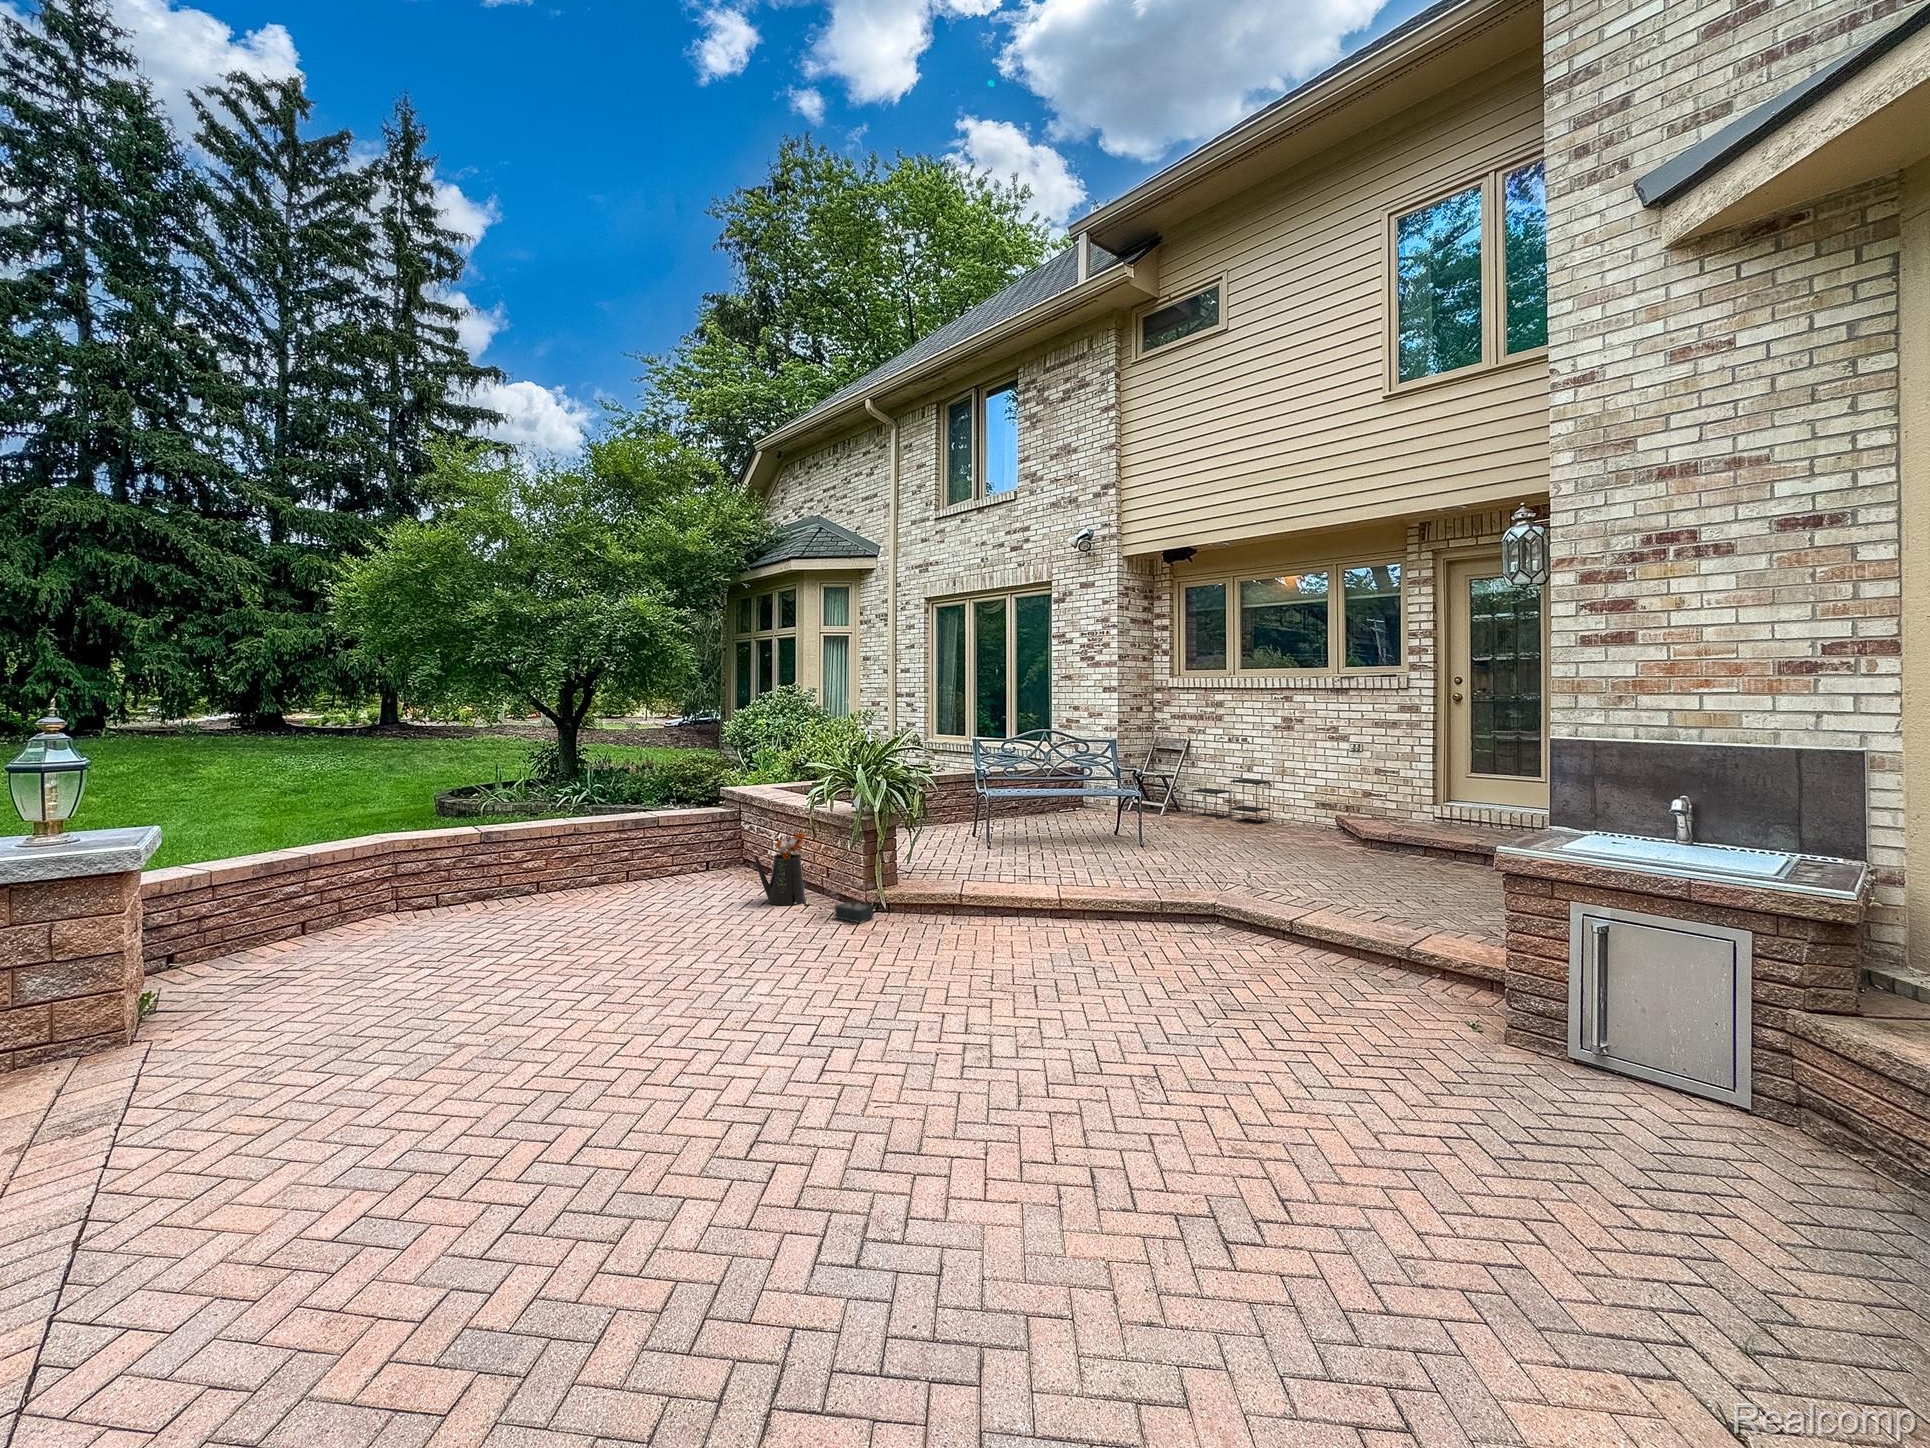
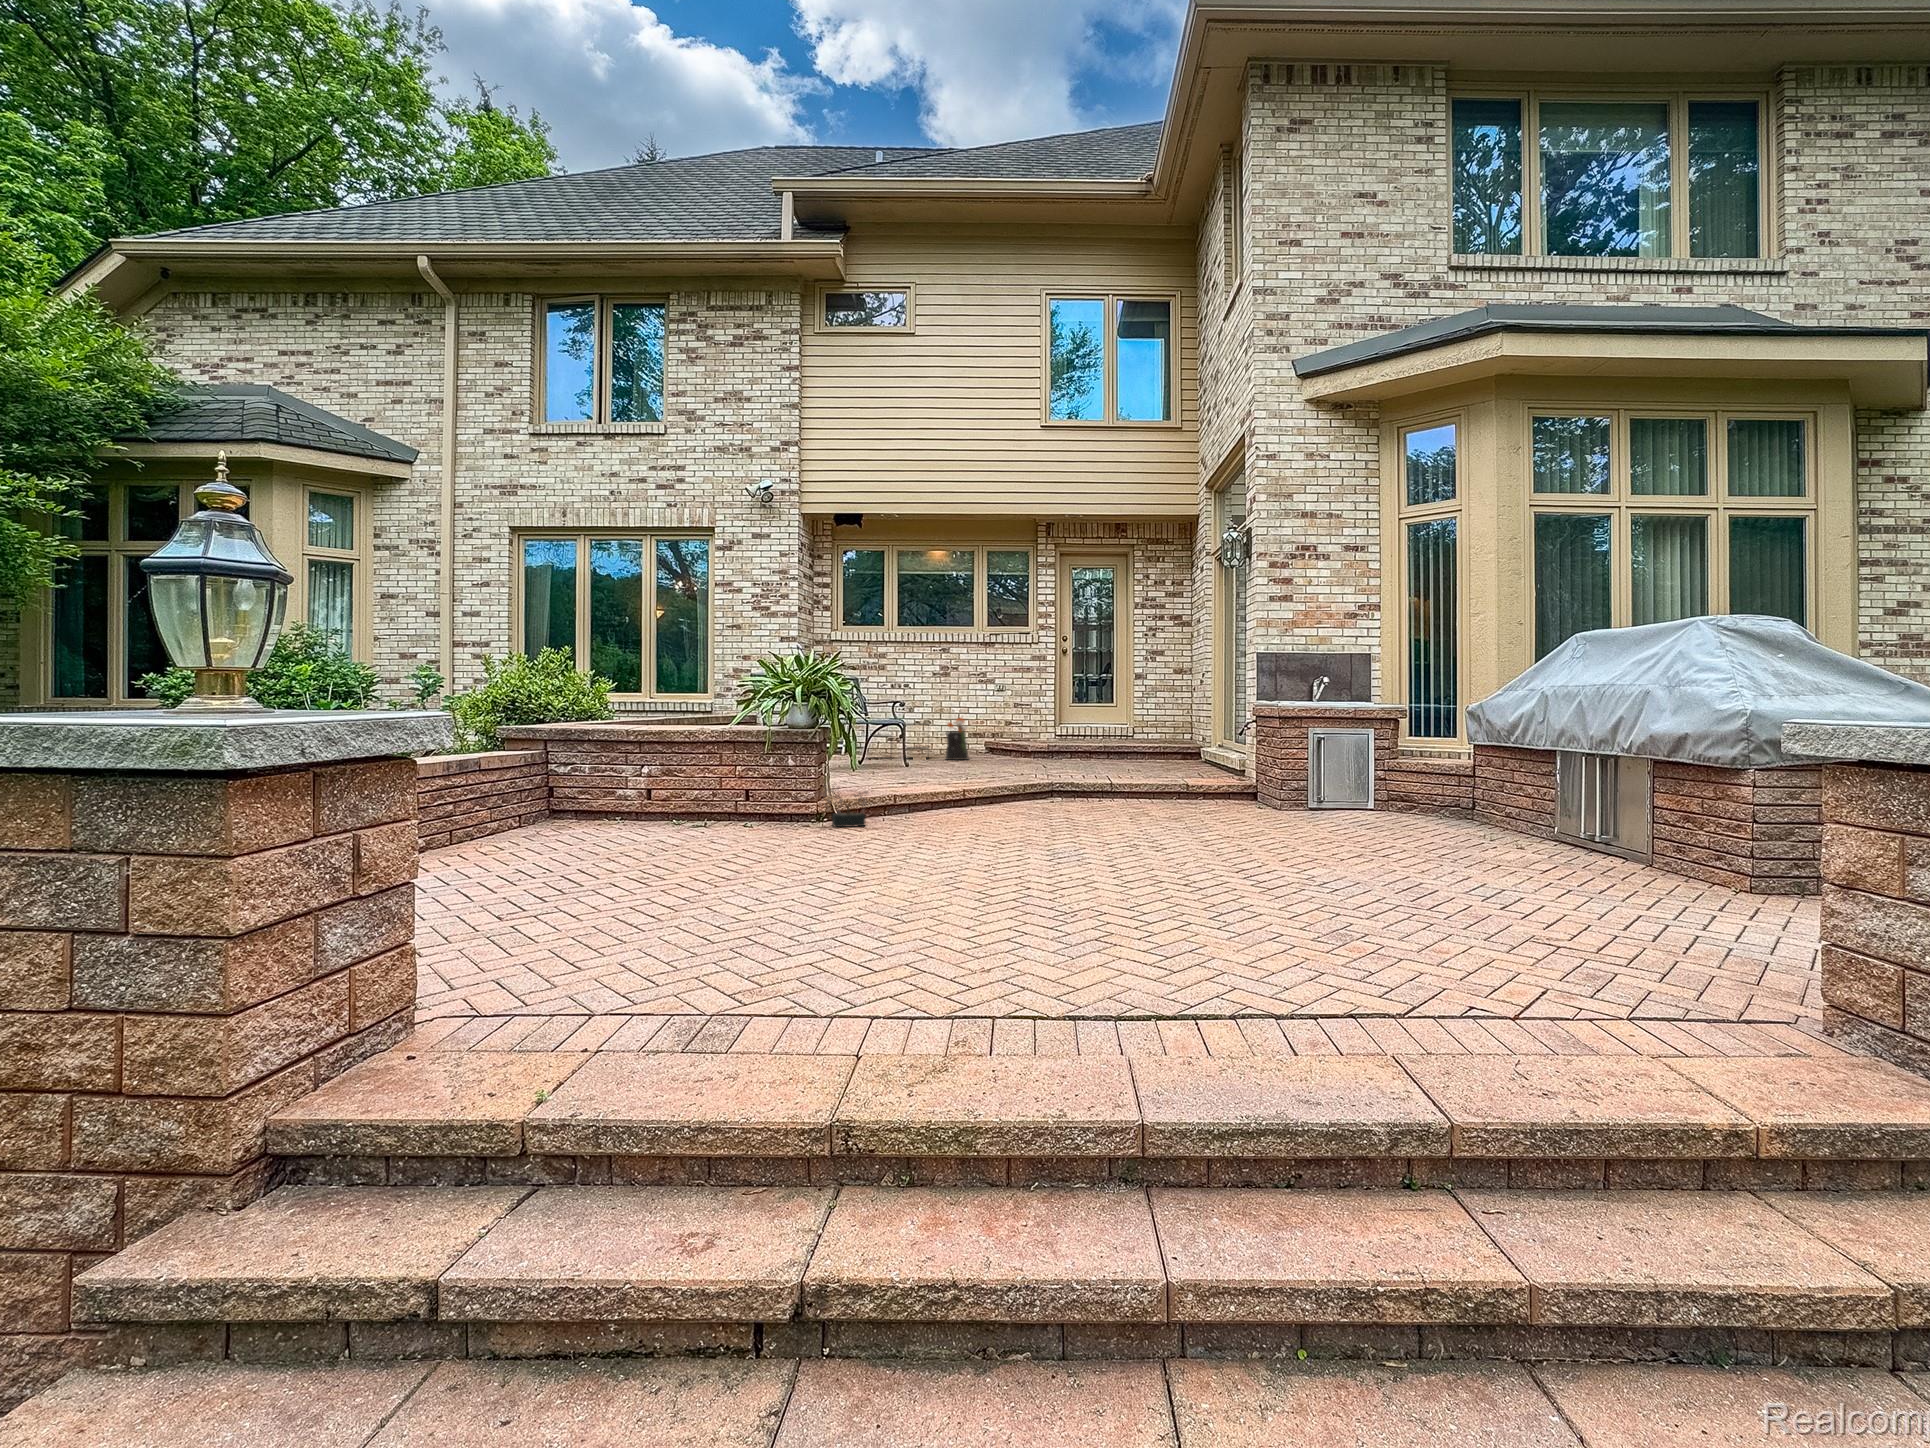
watering can: present [754,833,814,905] -> present [945,718,968,760]

